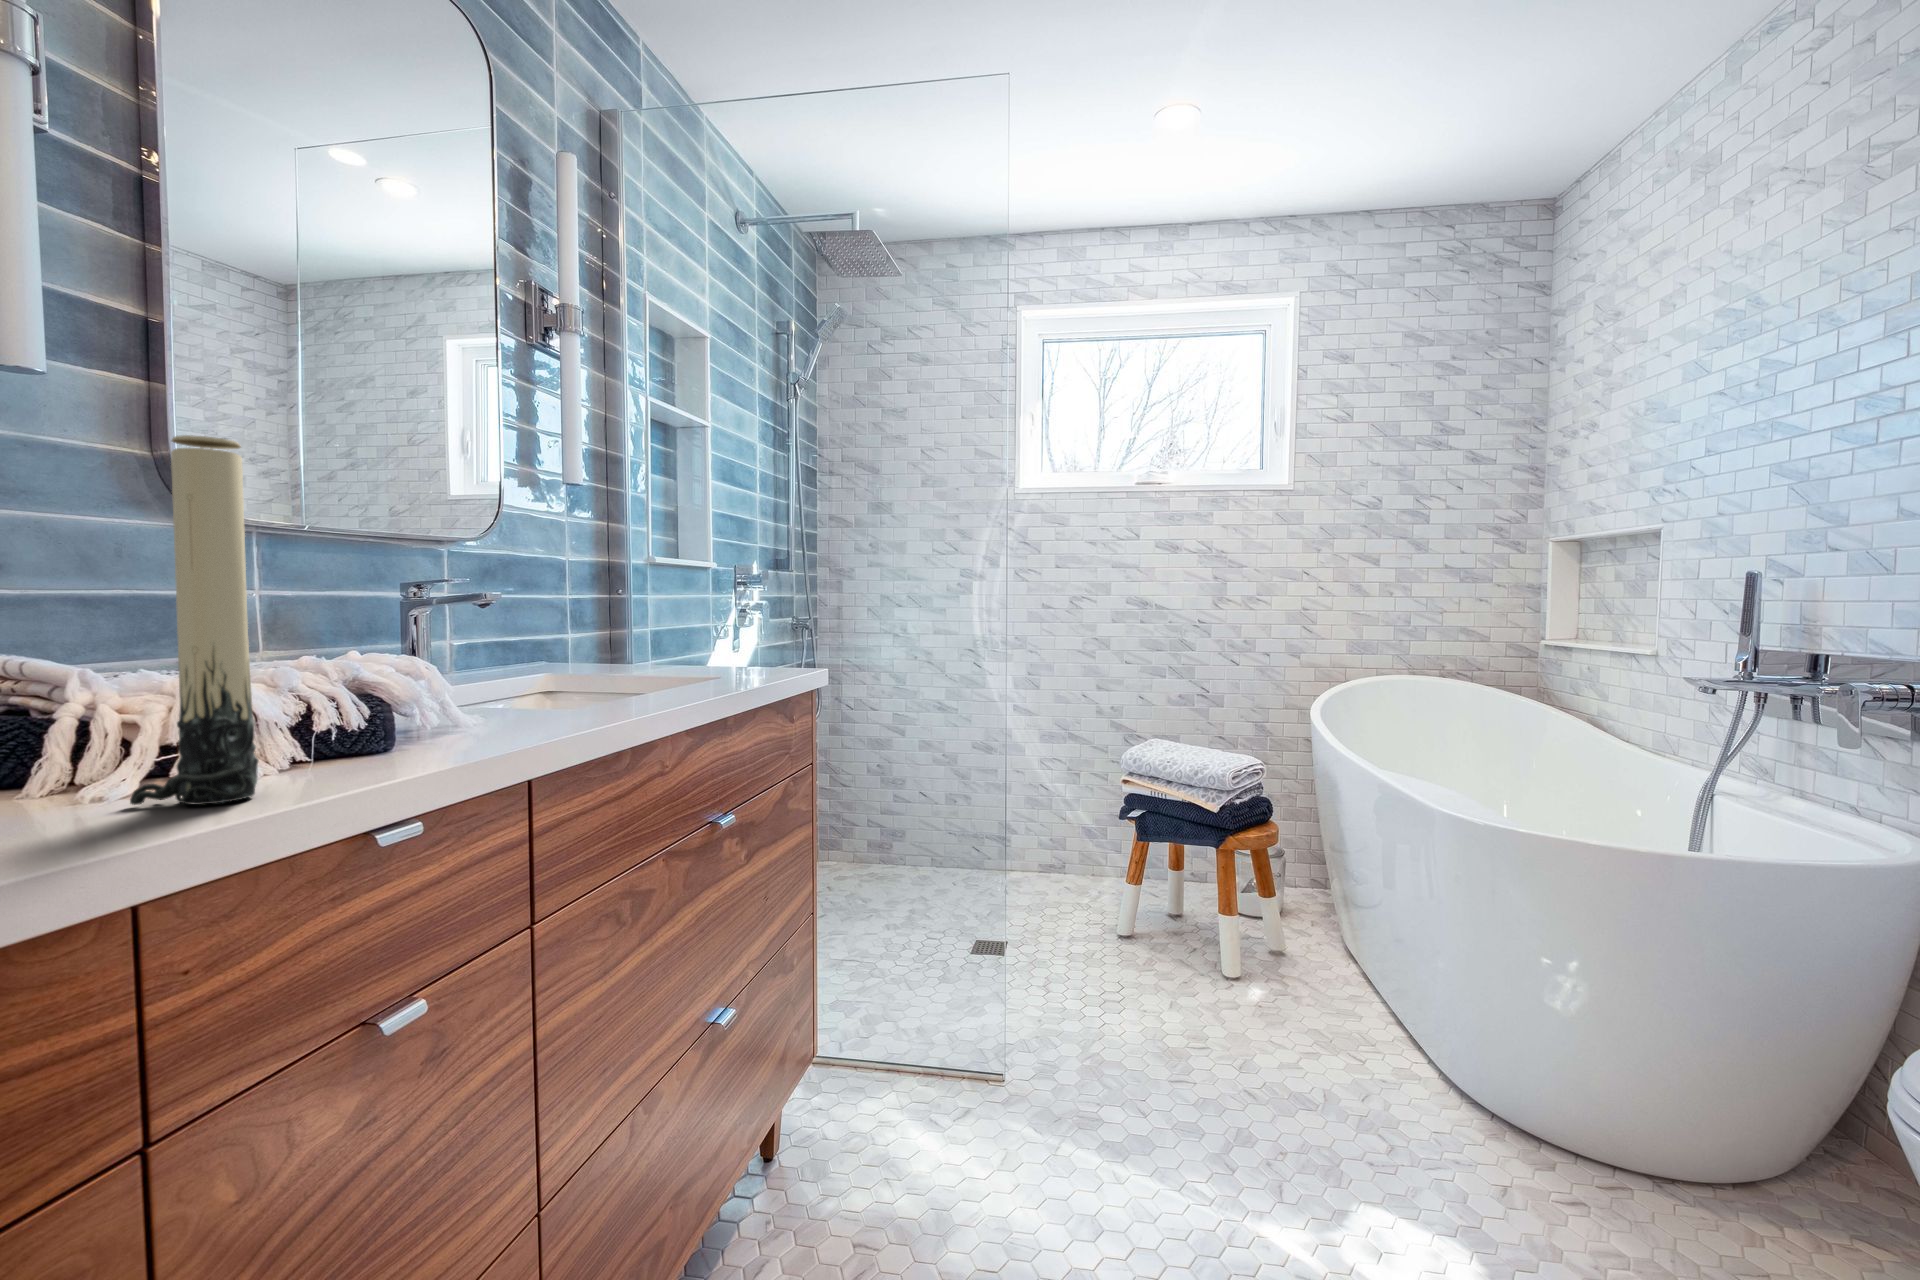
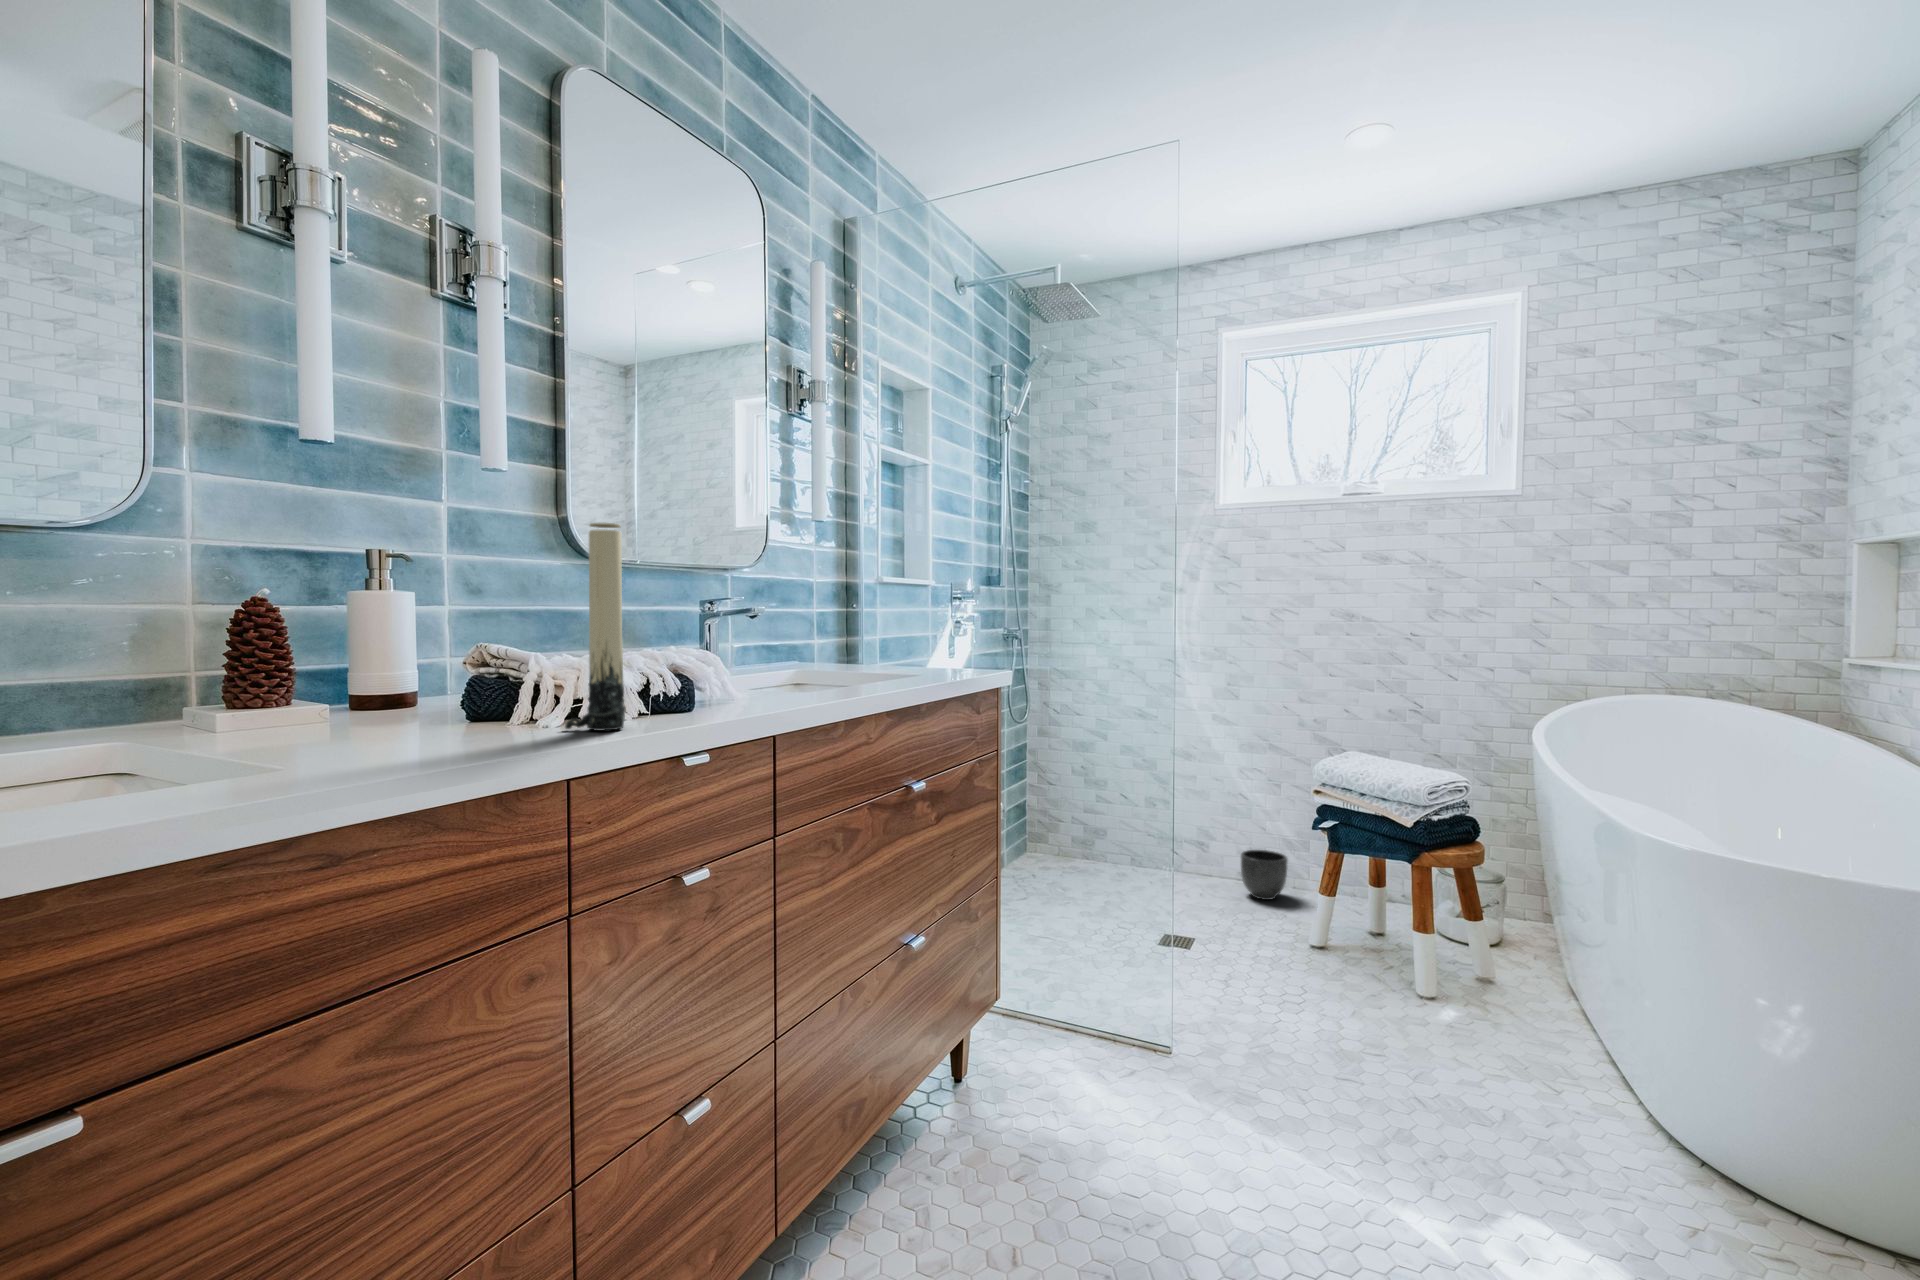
planter: none [1038,840,1083,890] -> present [1241,850,1288,900]

